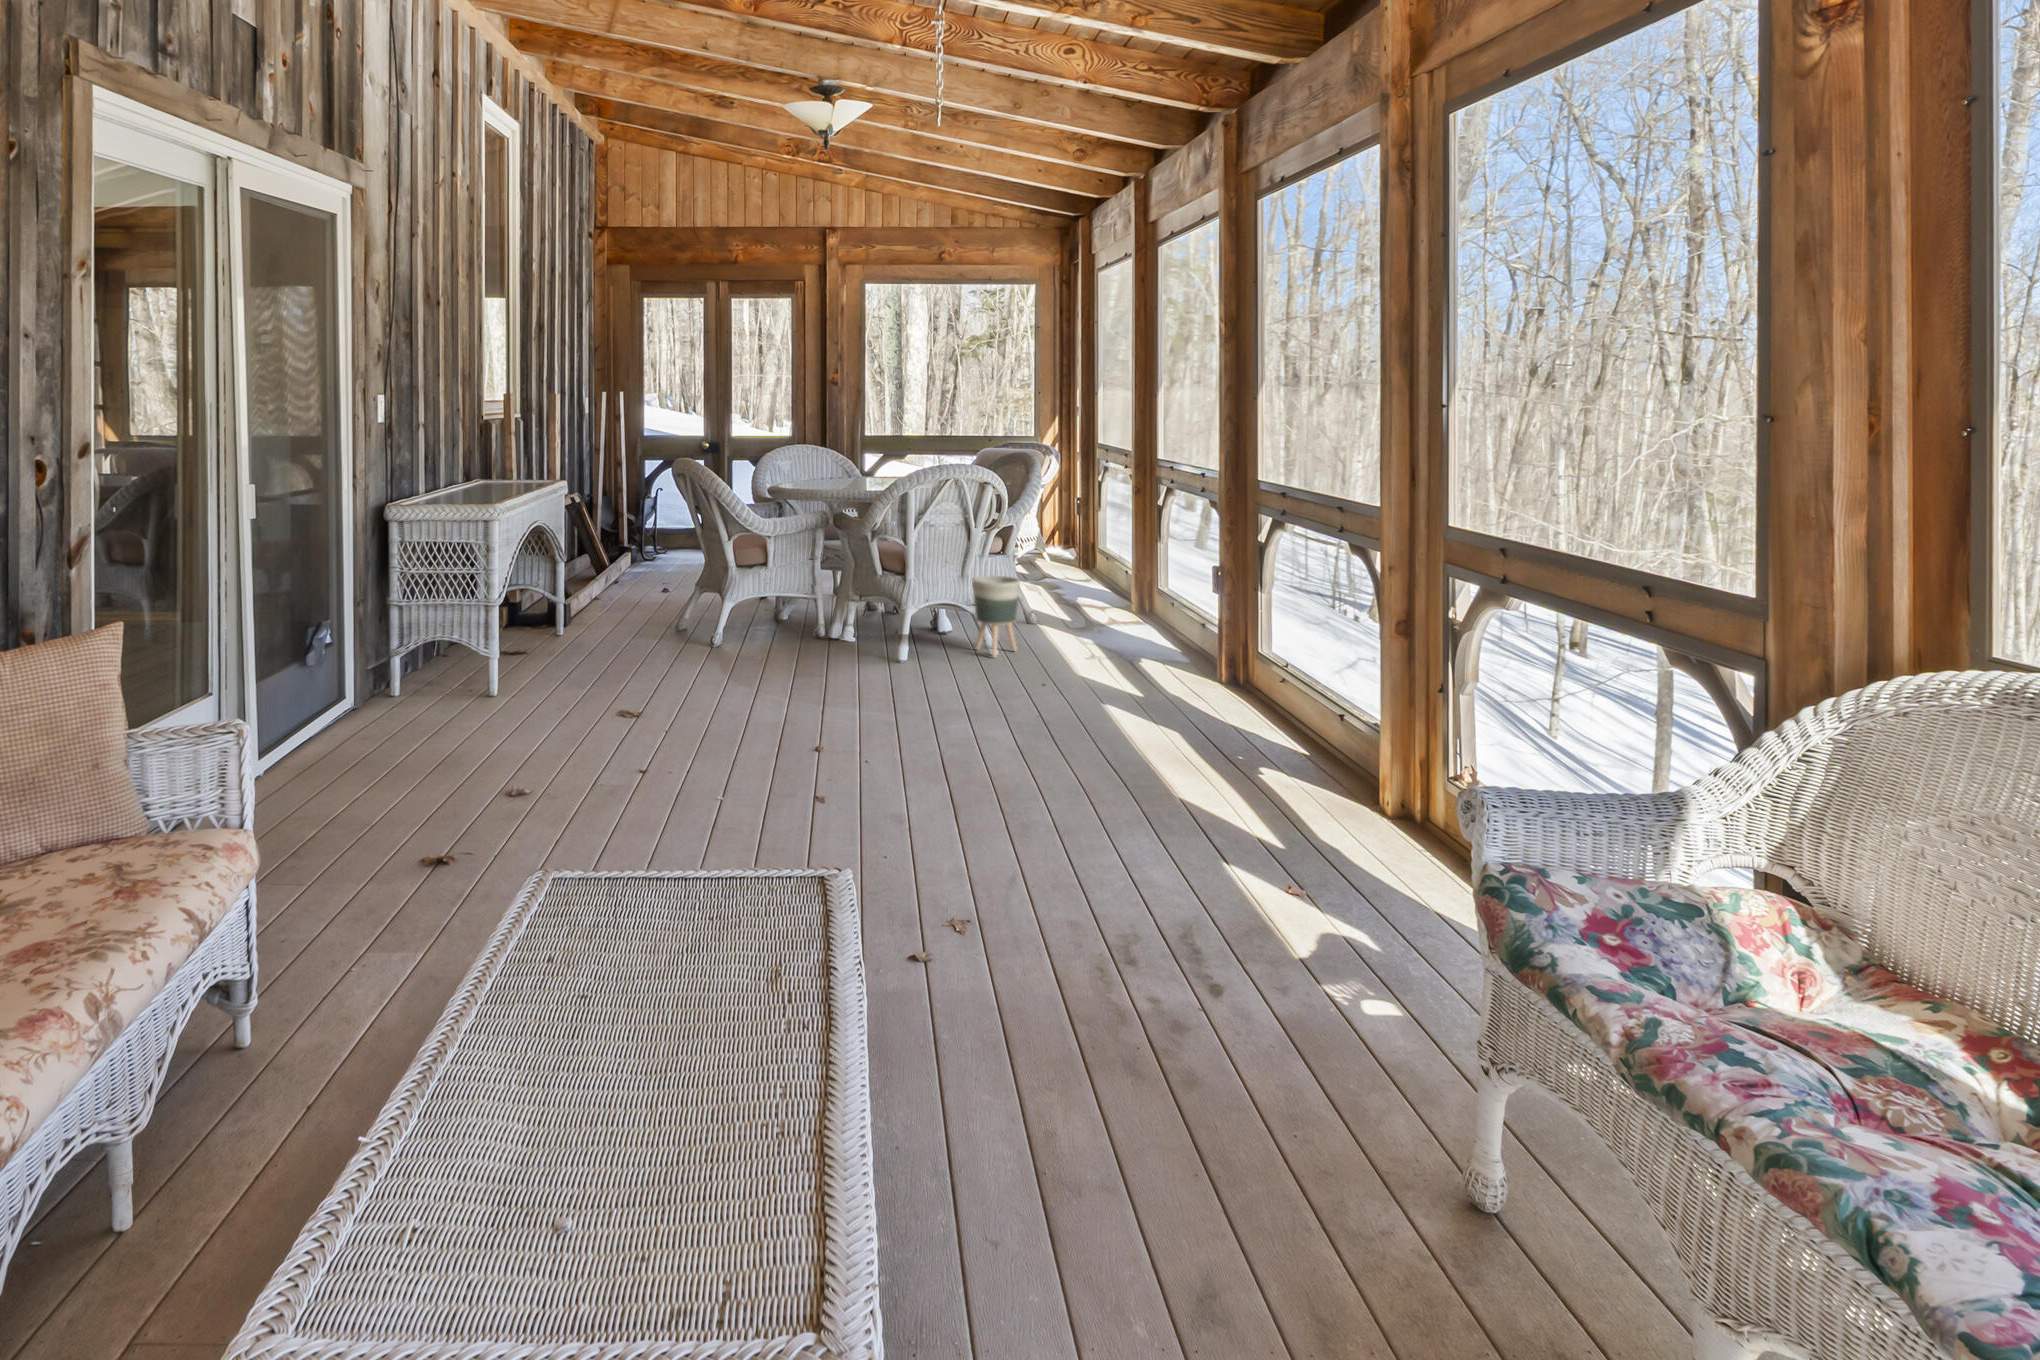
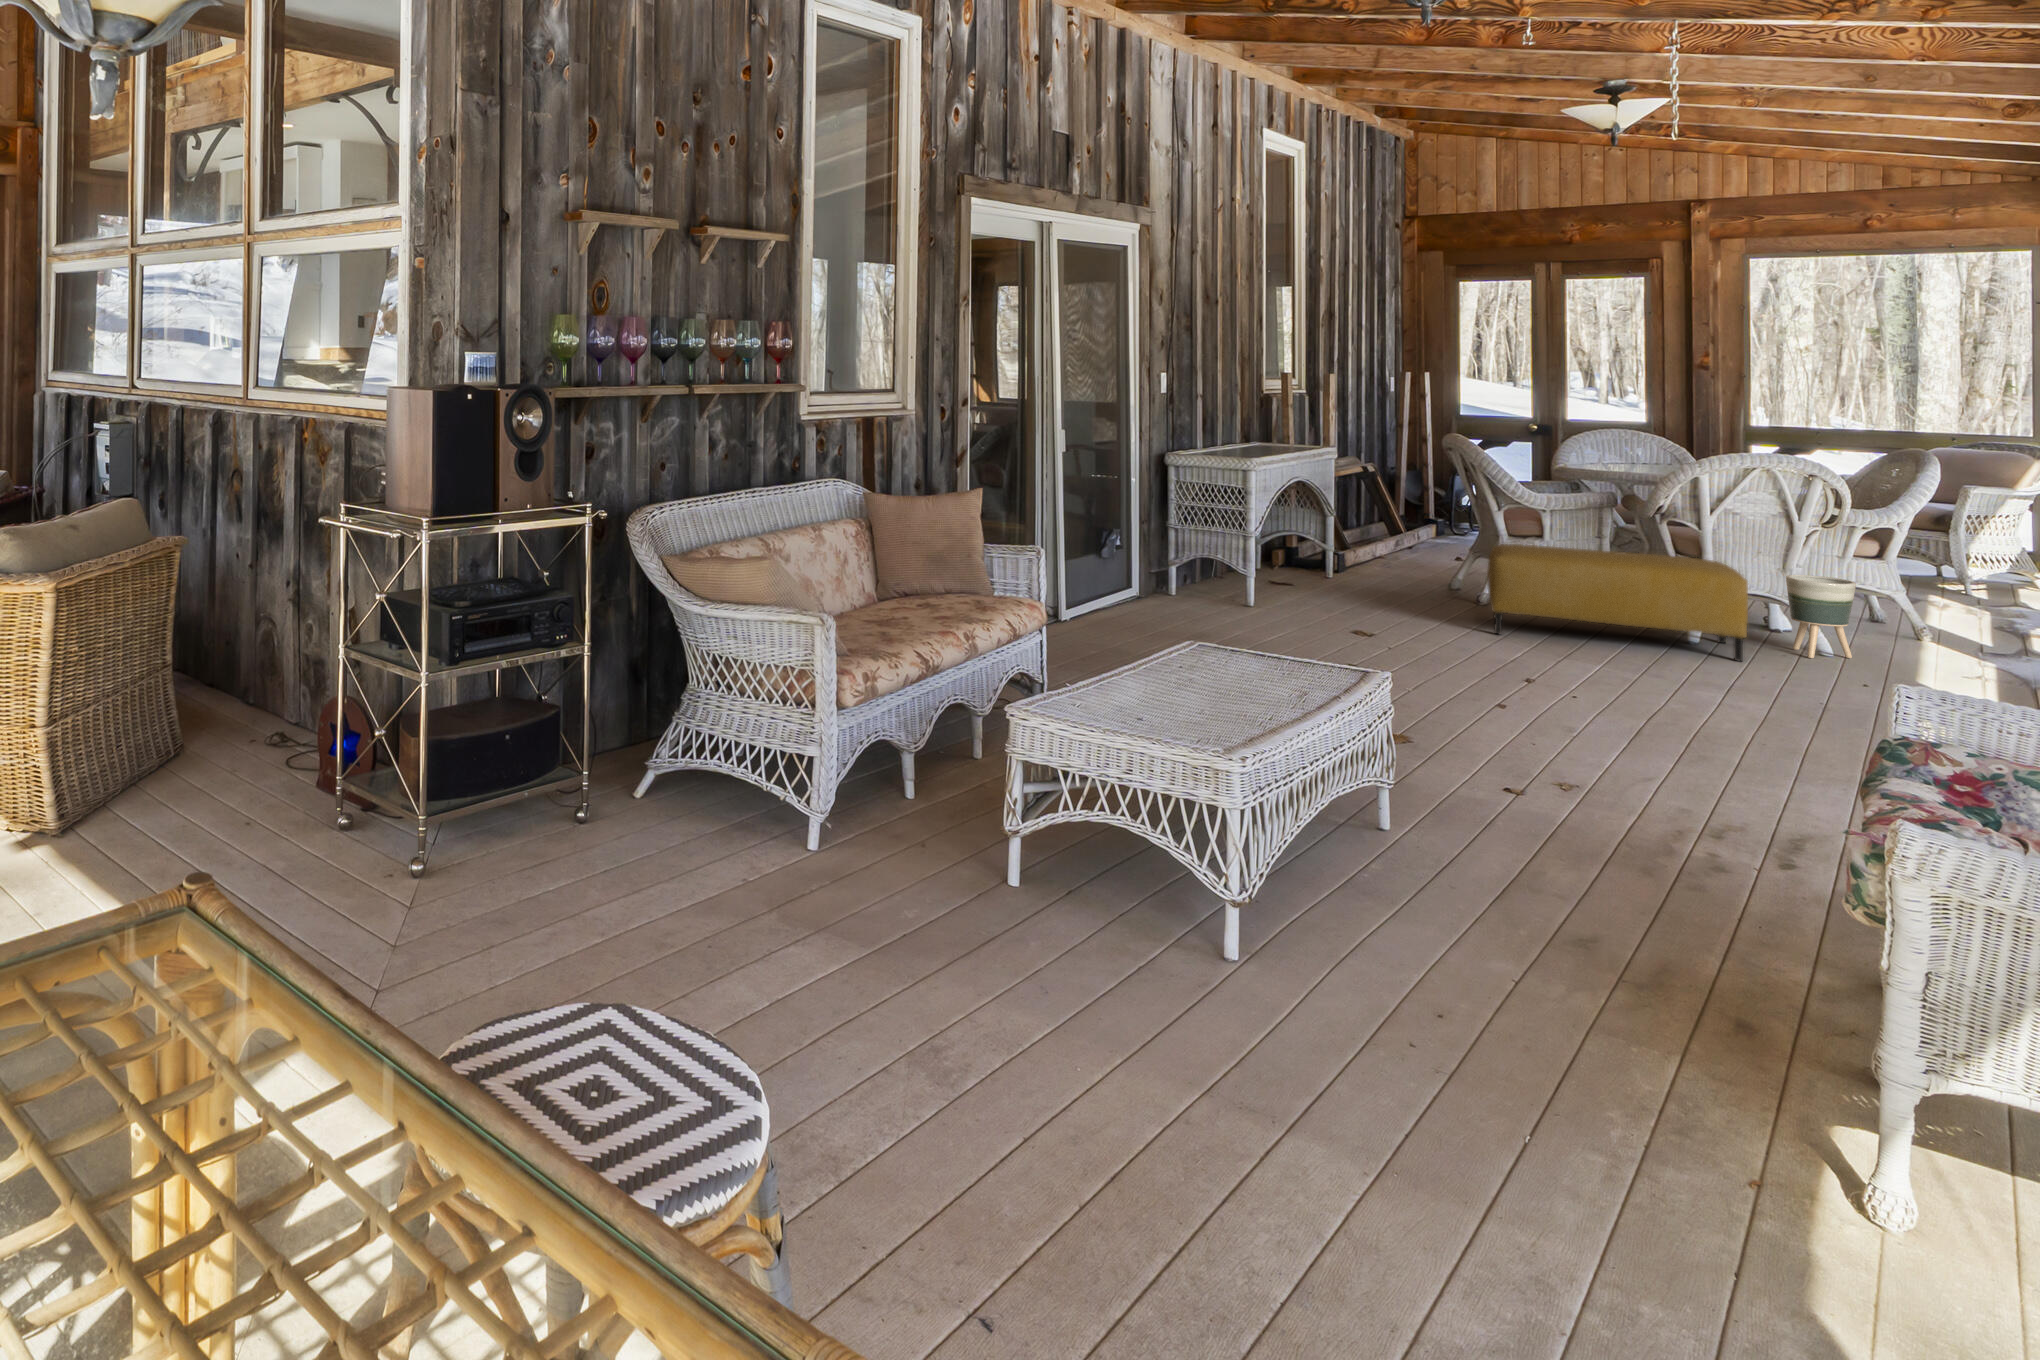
ottoman: none [739,571,961,685] -> present [1487,544,1748,661]

